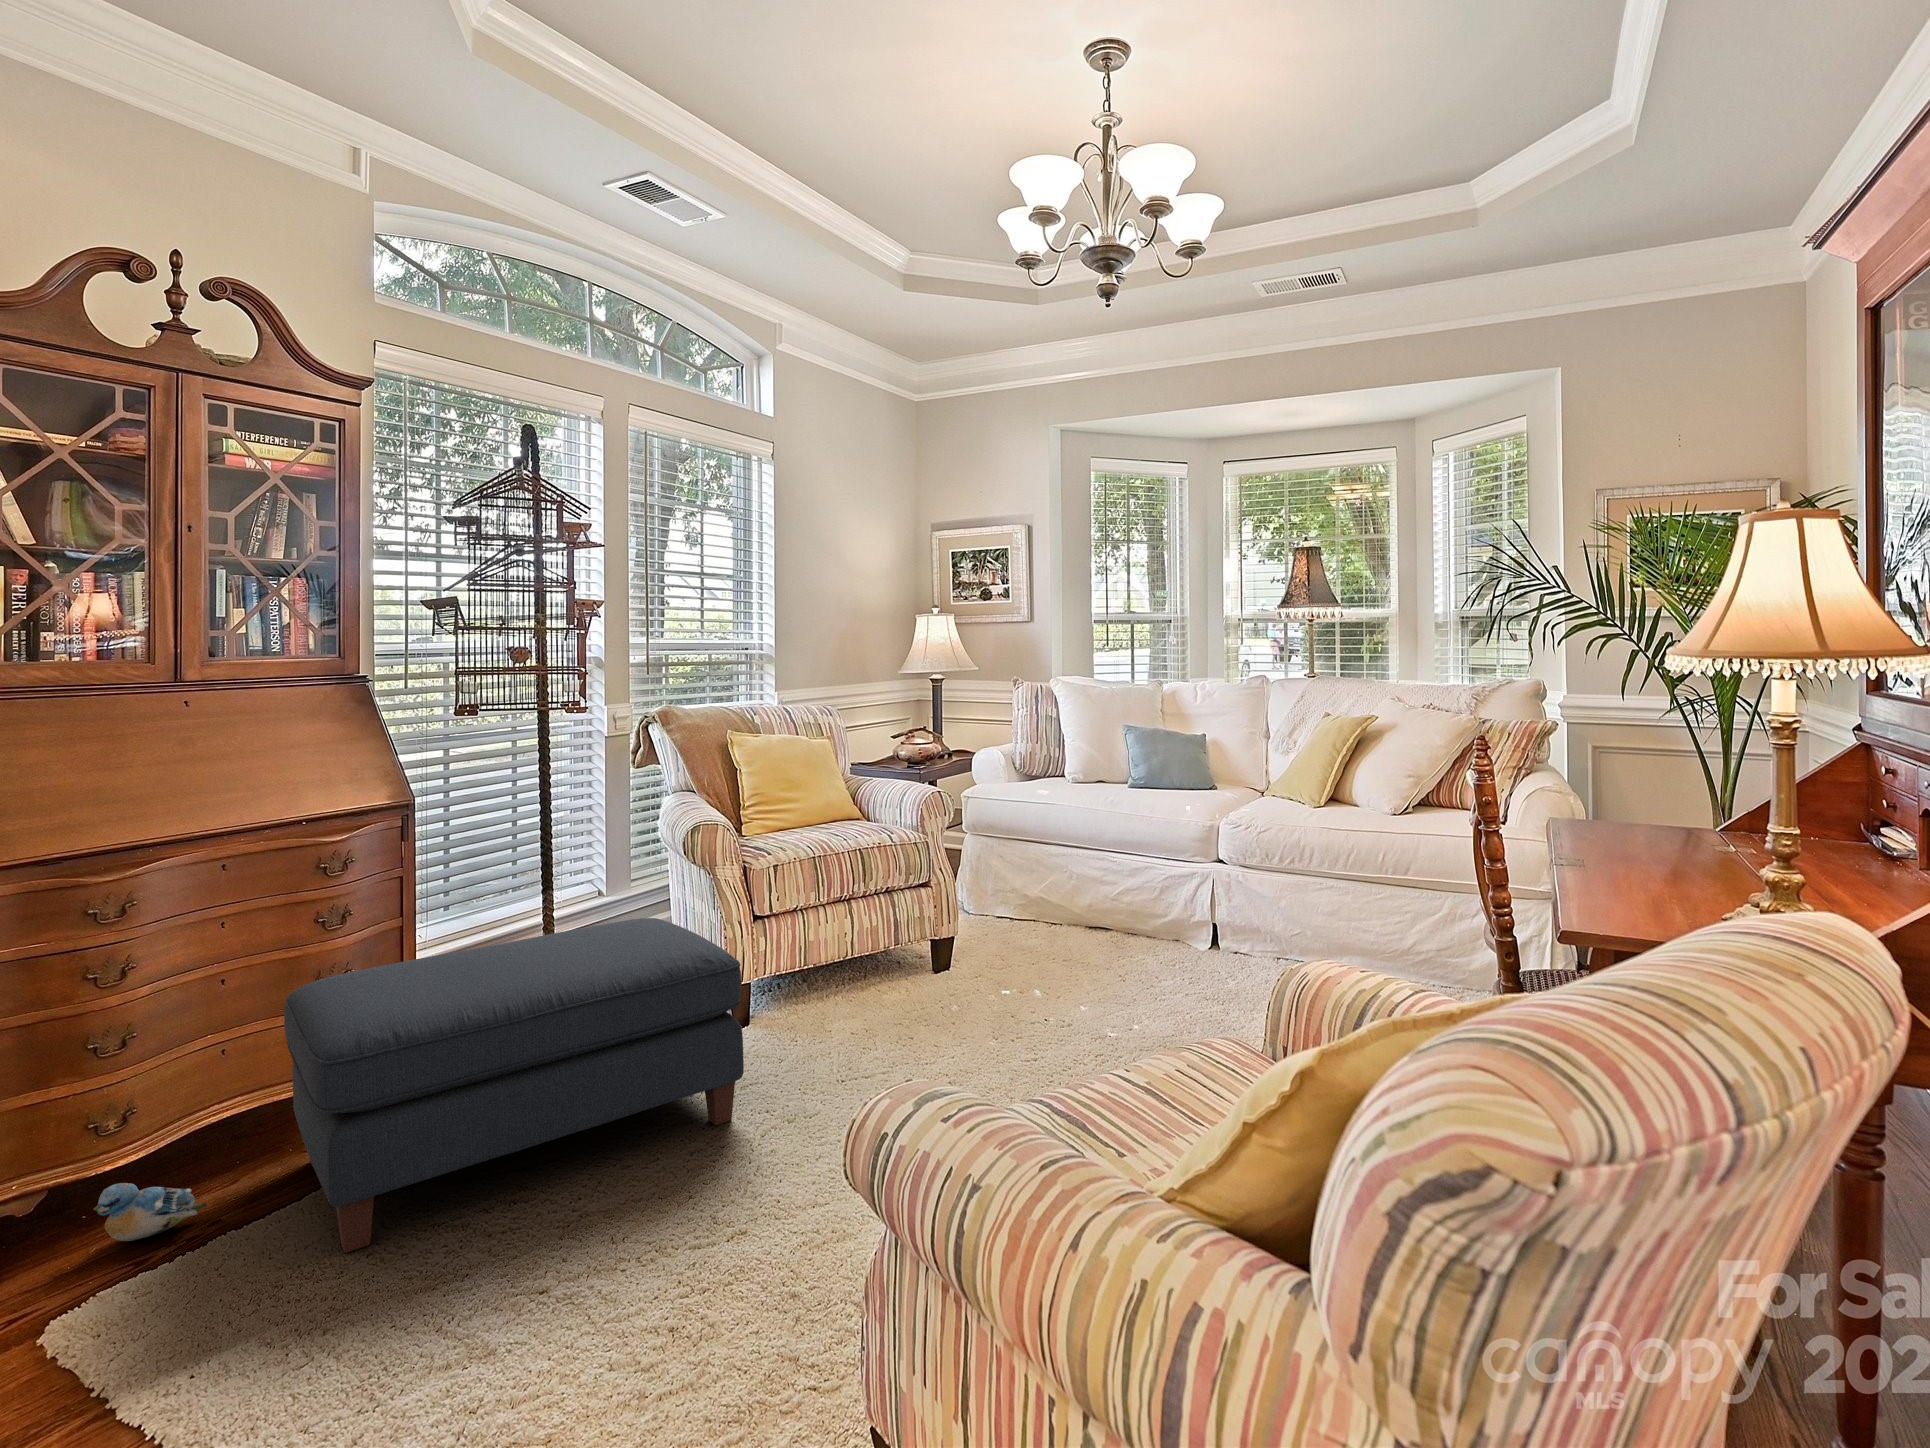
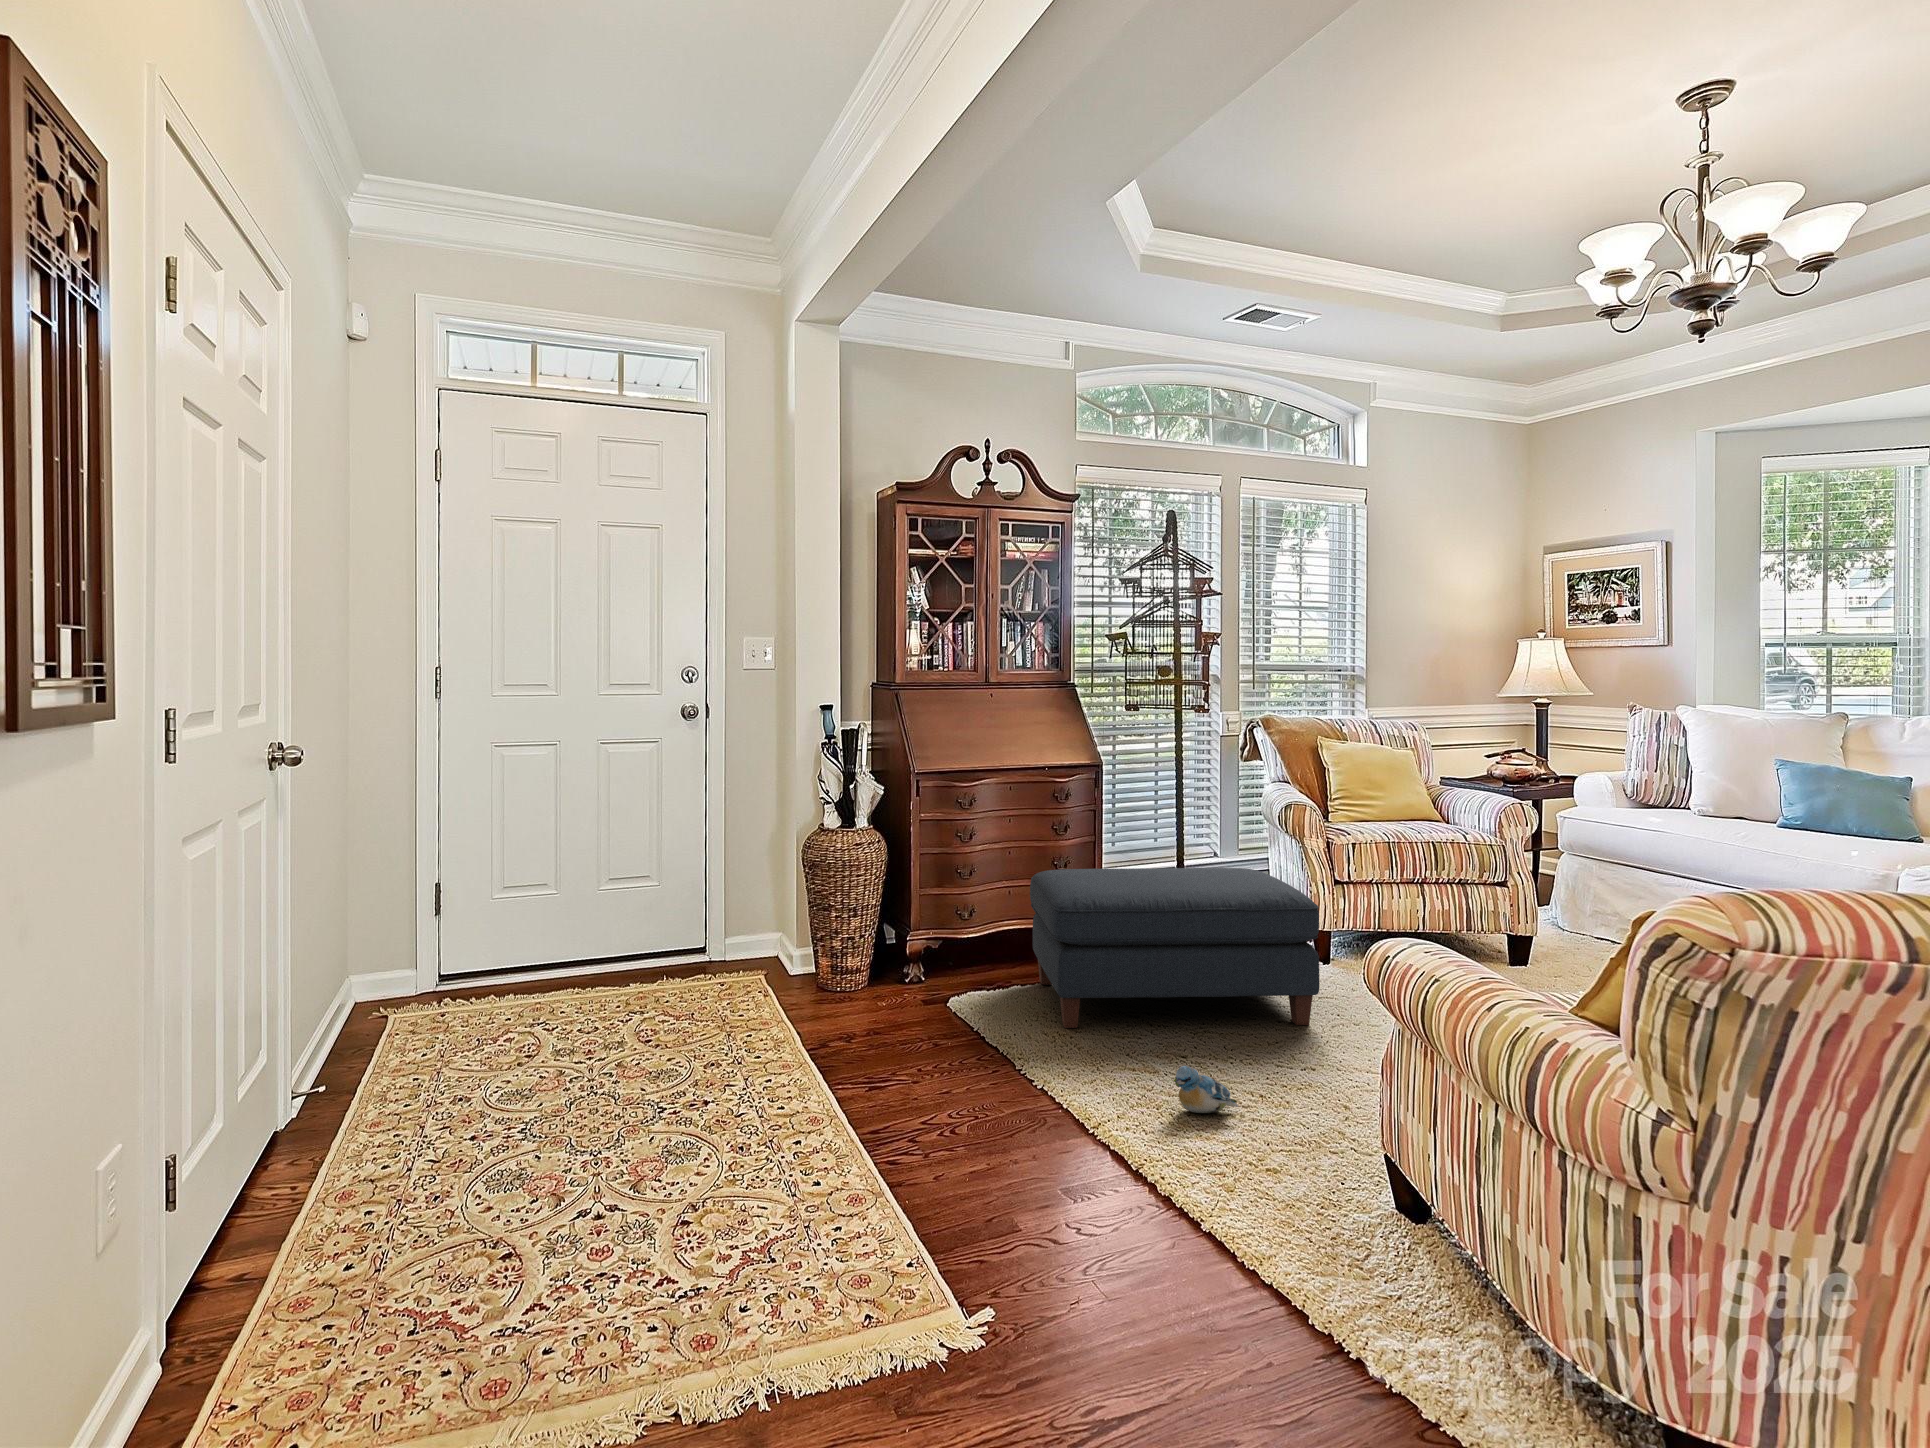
plush toy: present [93,1183,207,1241] -> present [1173,1066,1238,1113]

